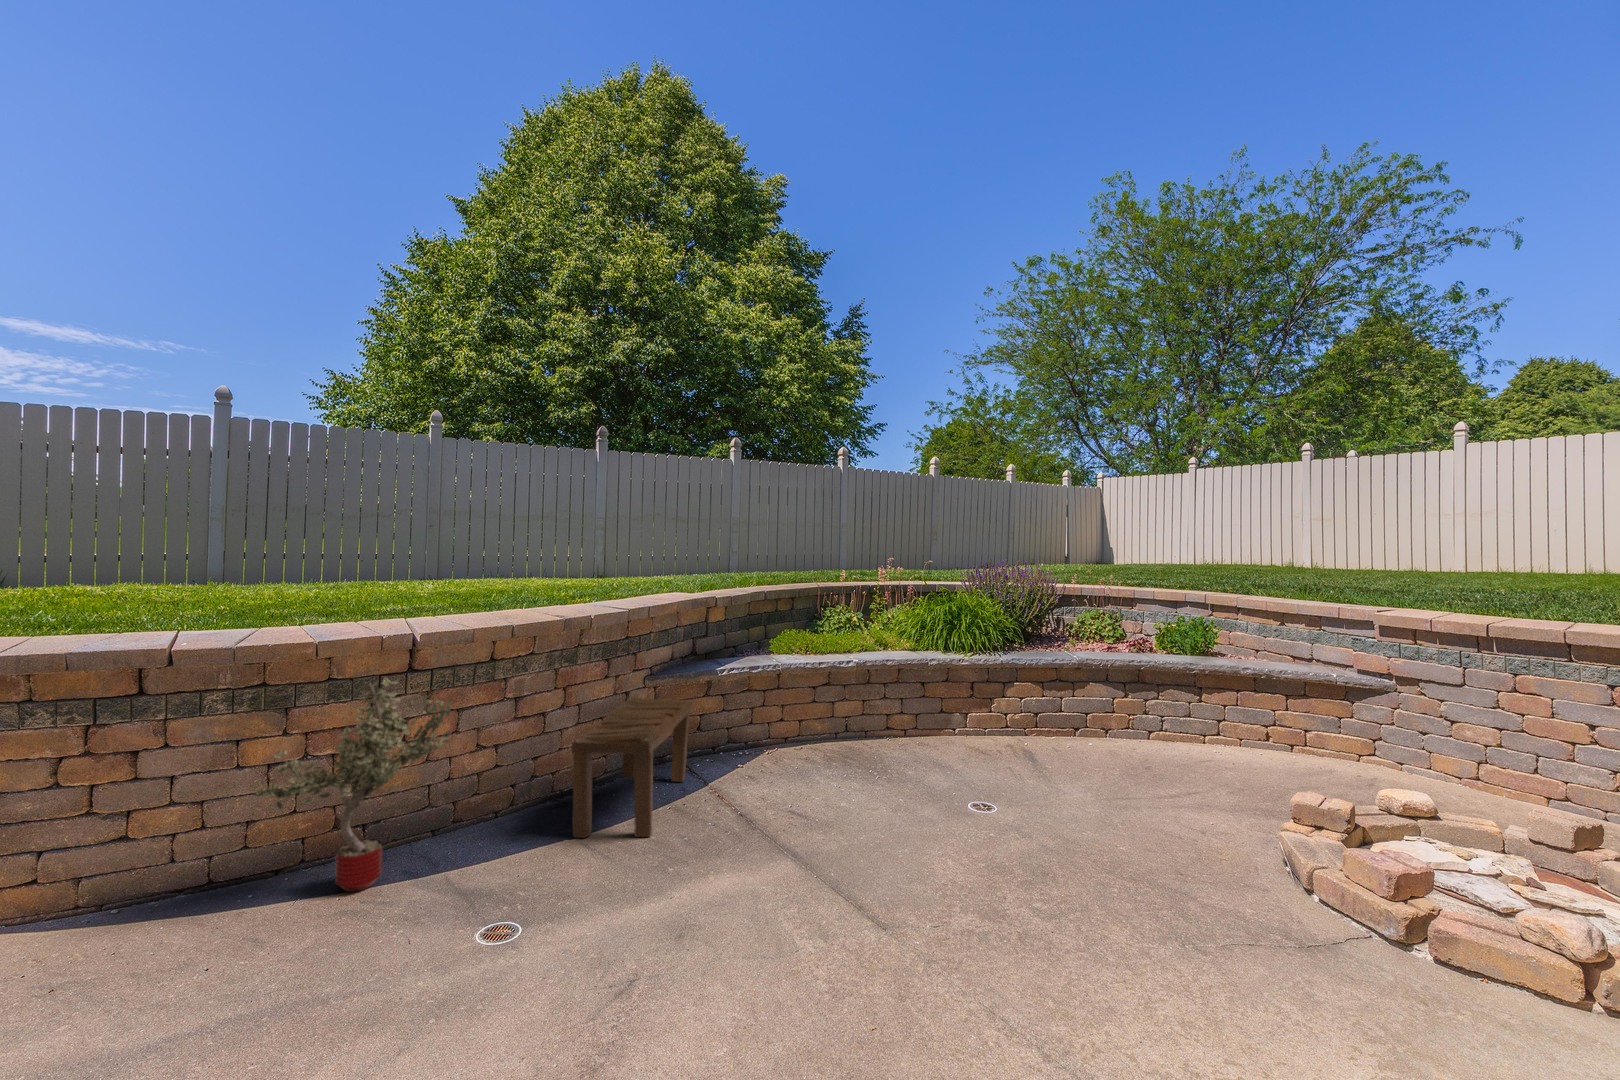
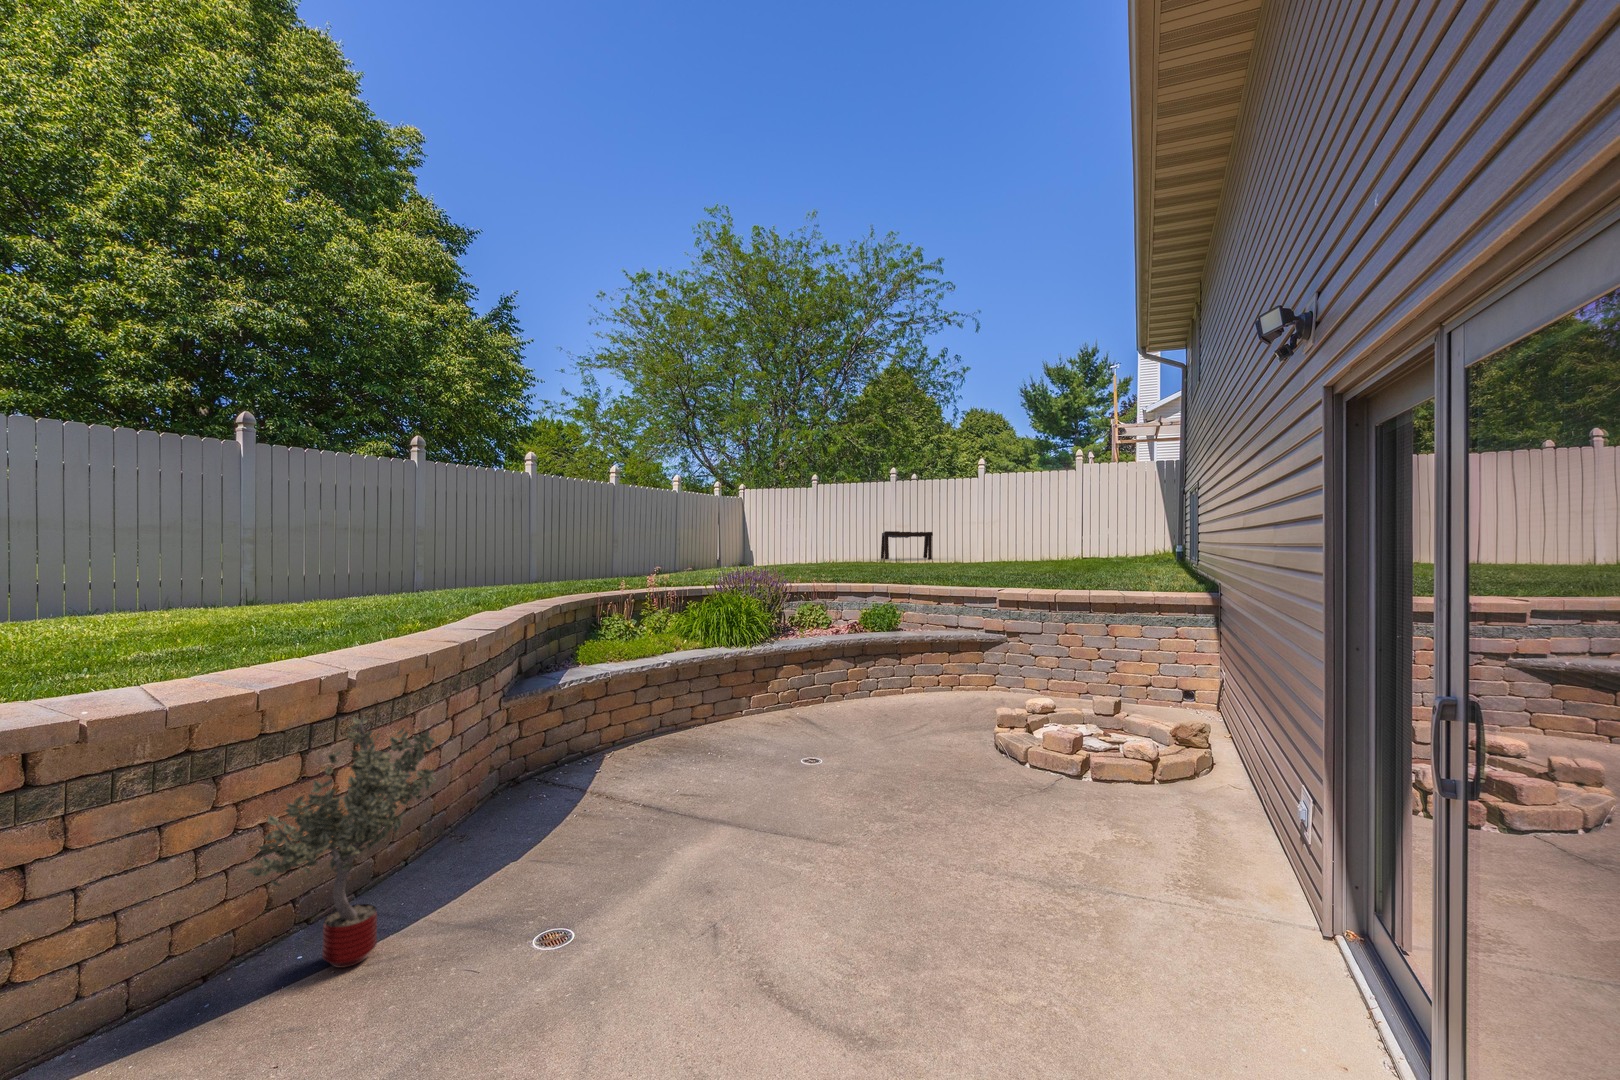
bench: present [571,698,692,838] -> present [881,531,933,560]

